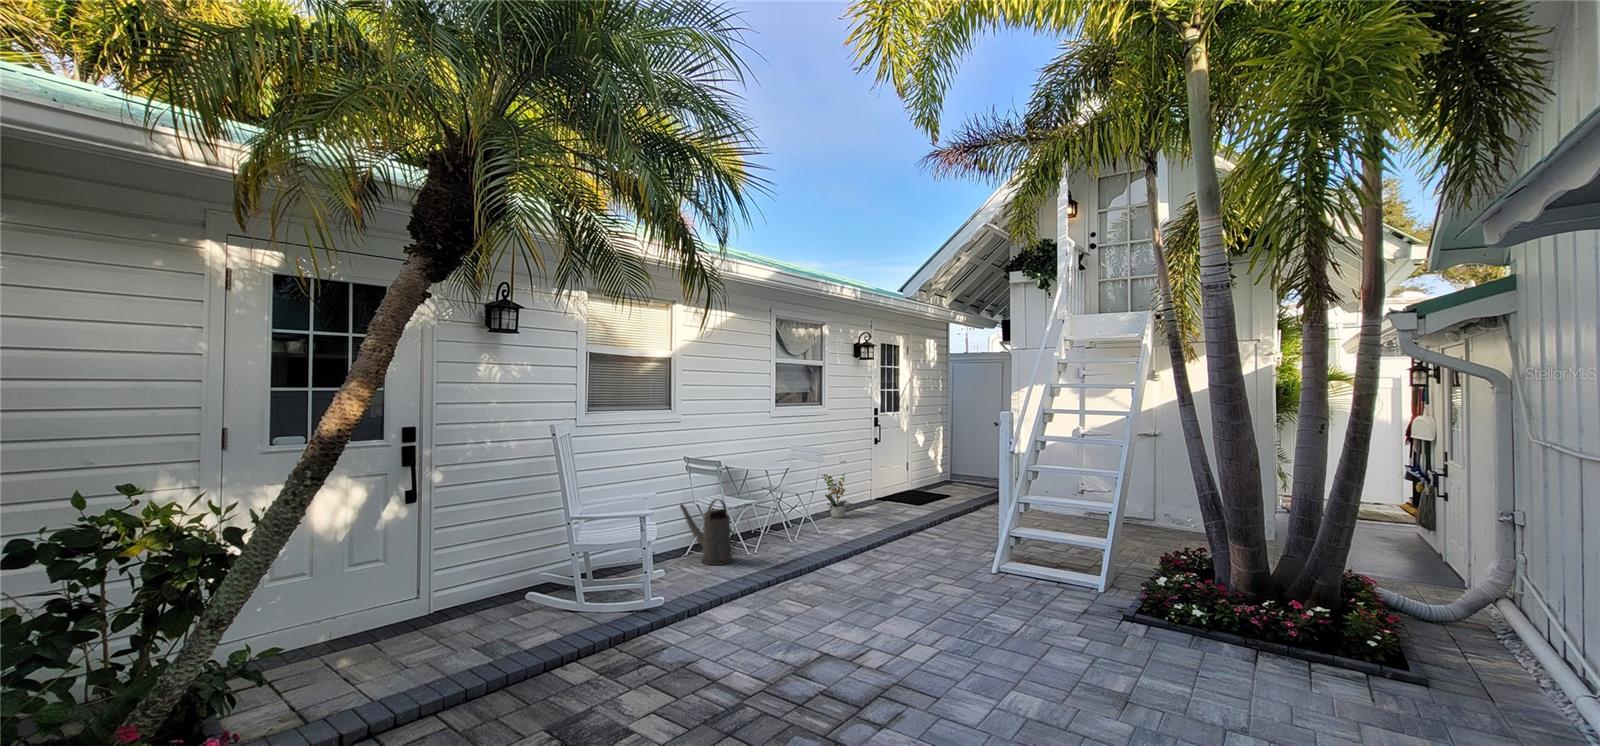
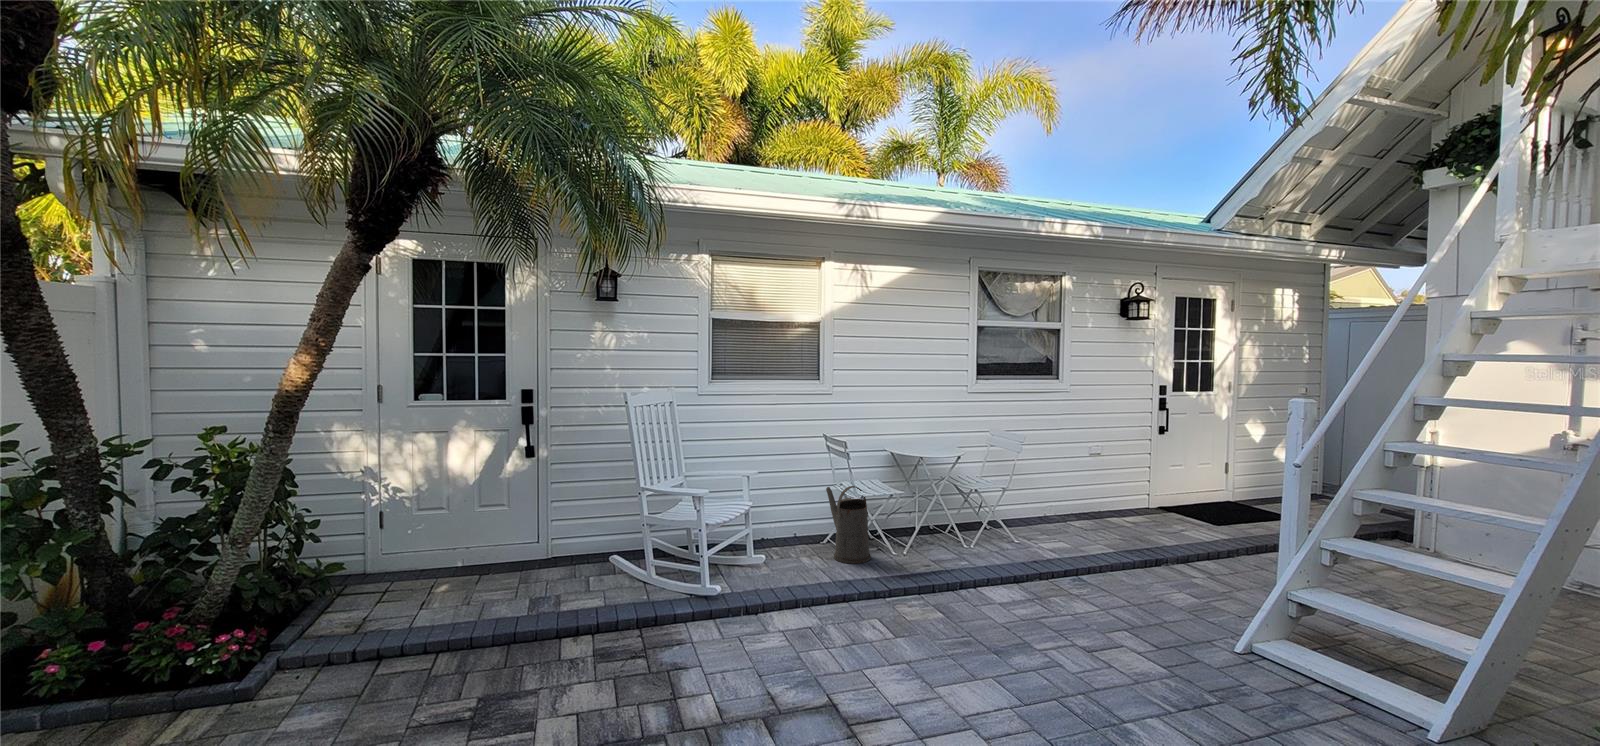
potted plant: present [821,474,855,518] -> none [1046,469,1091,529]

